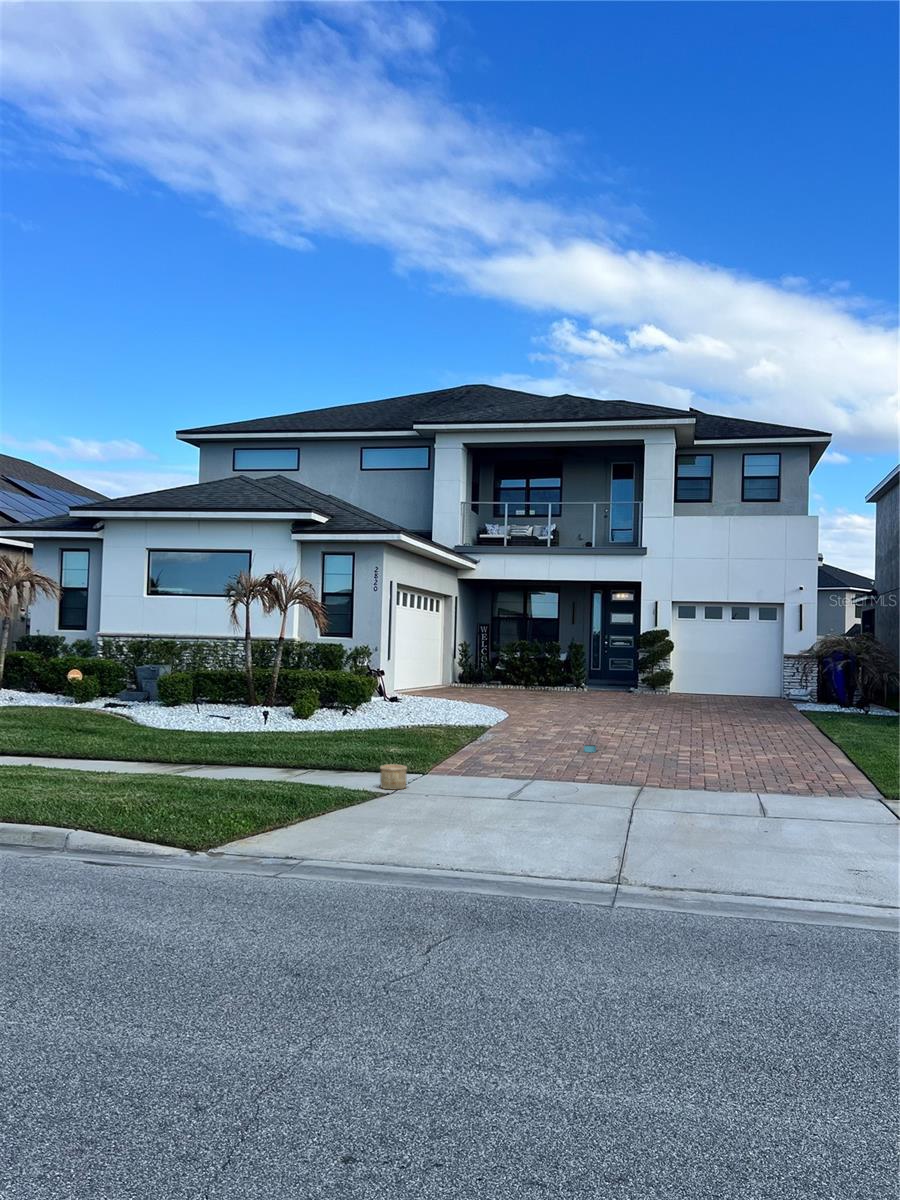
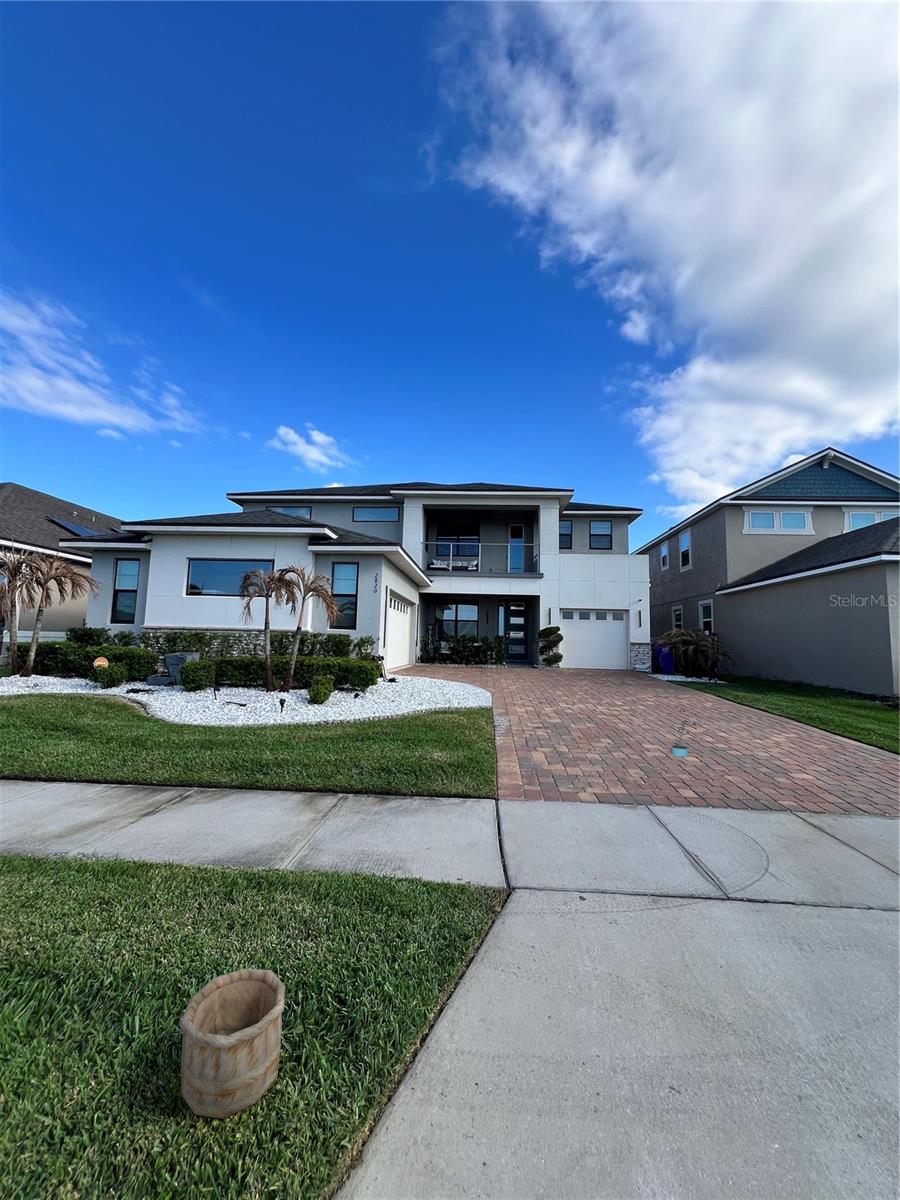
wooden bucket: present [380,764,407,789] -> present [180,969,285,1119]

